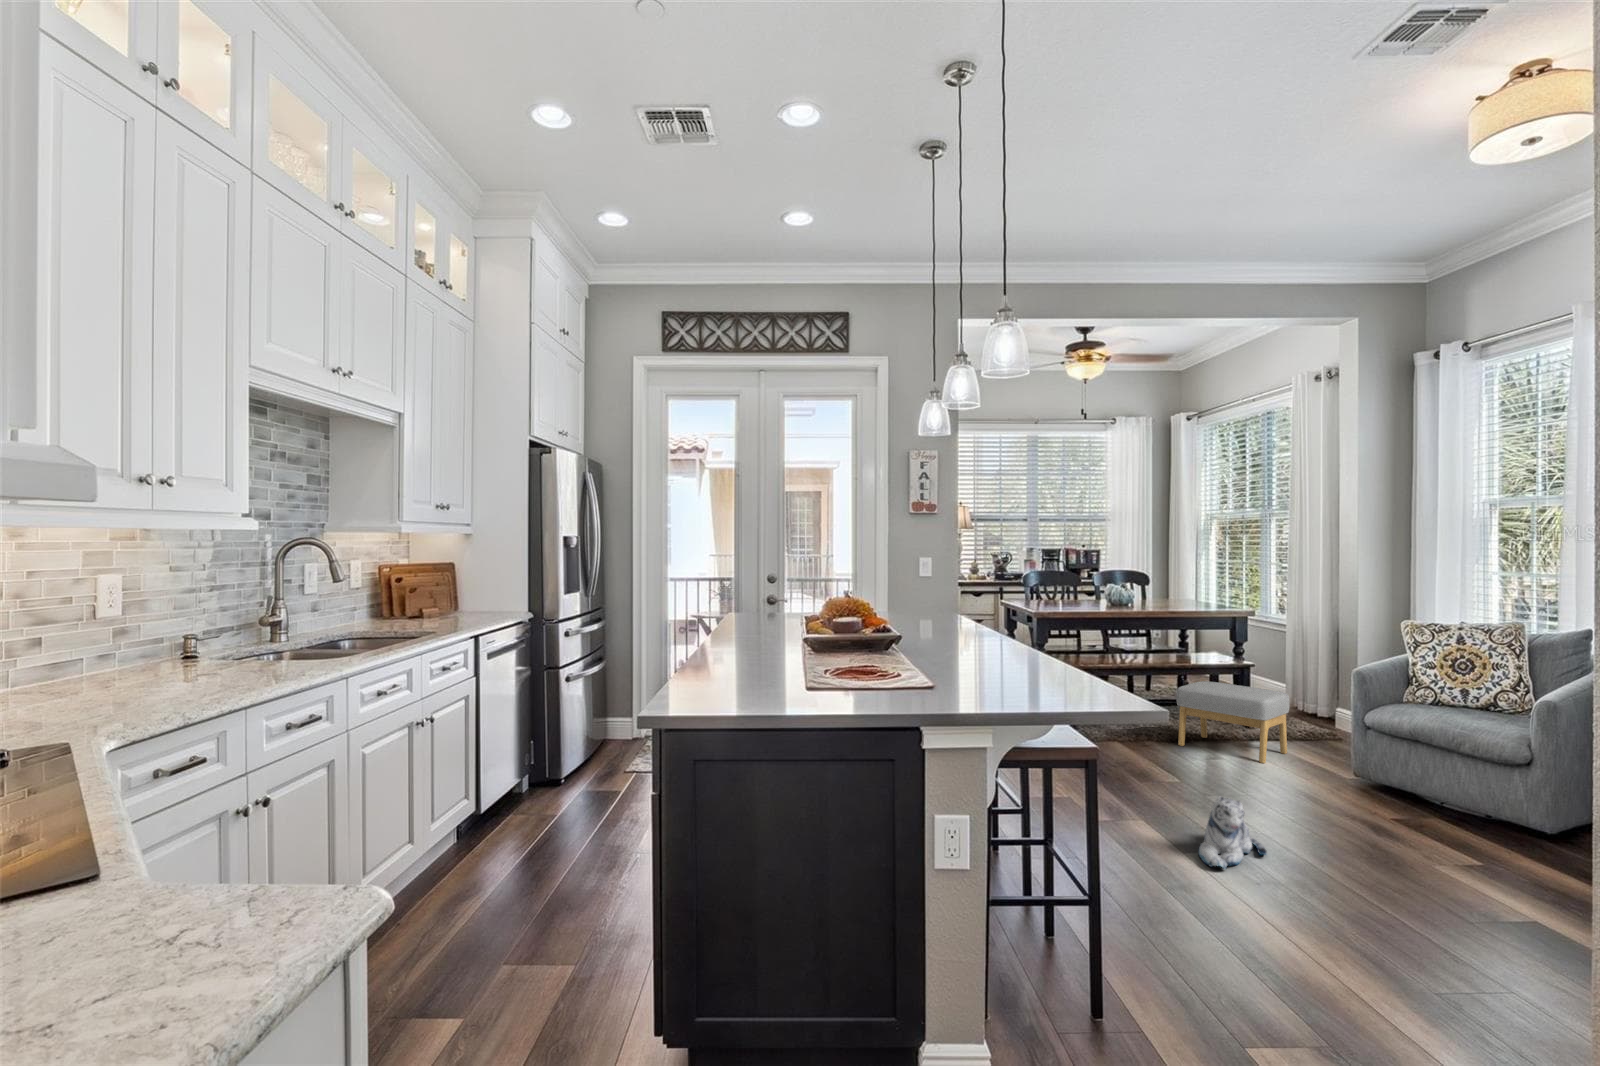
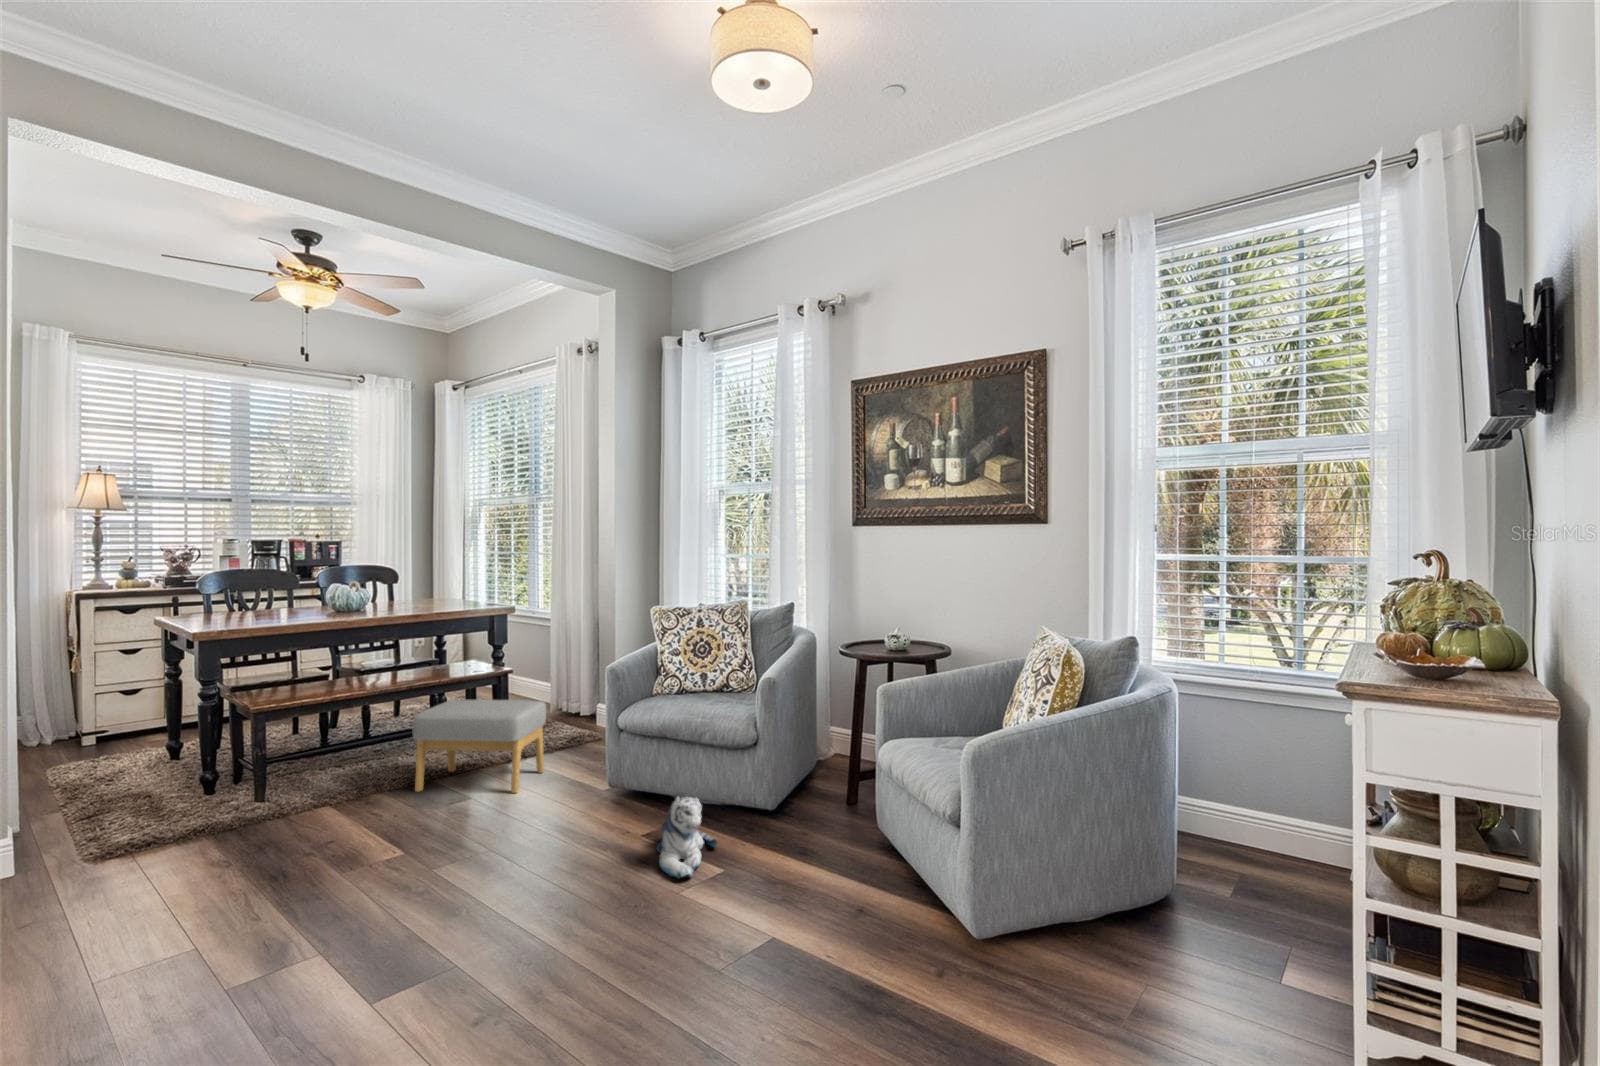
plush toy: present [1199,797,1267,869] -> present [657,796,717,879]

